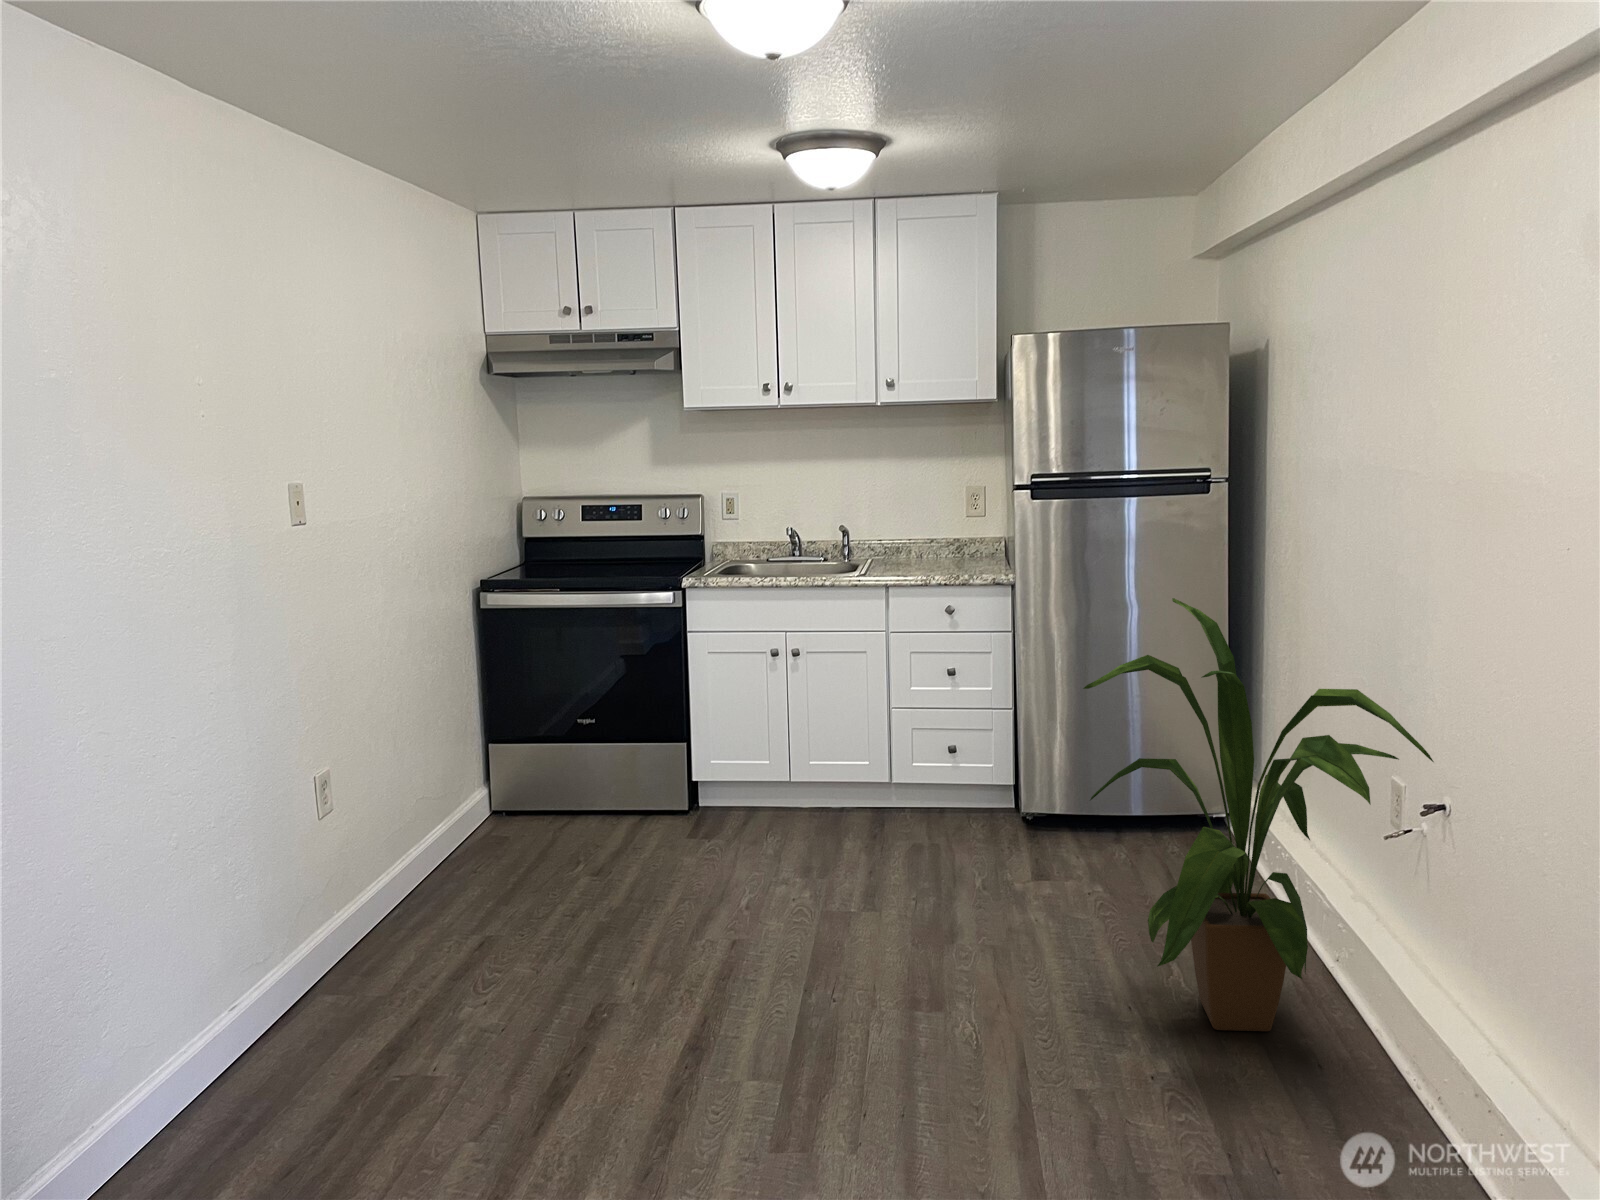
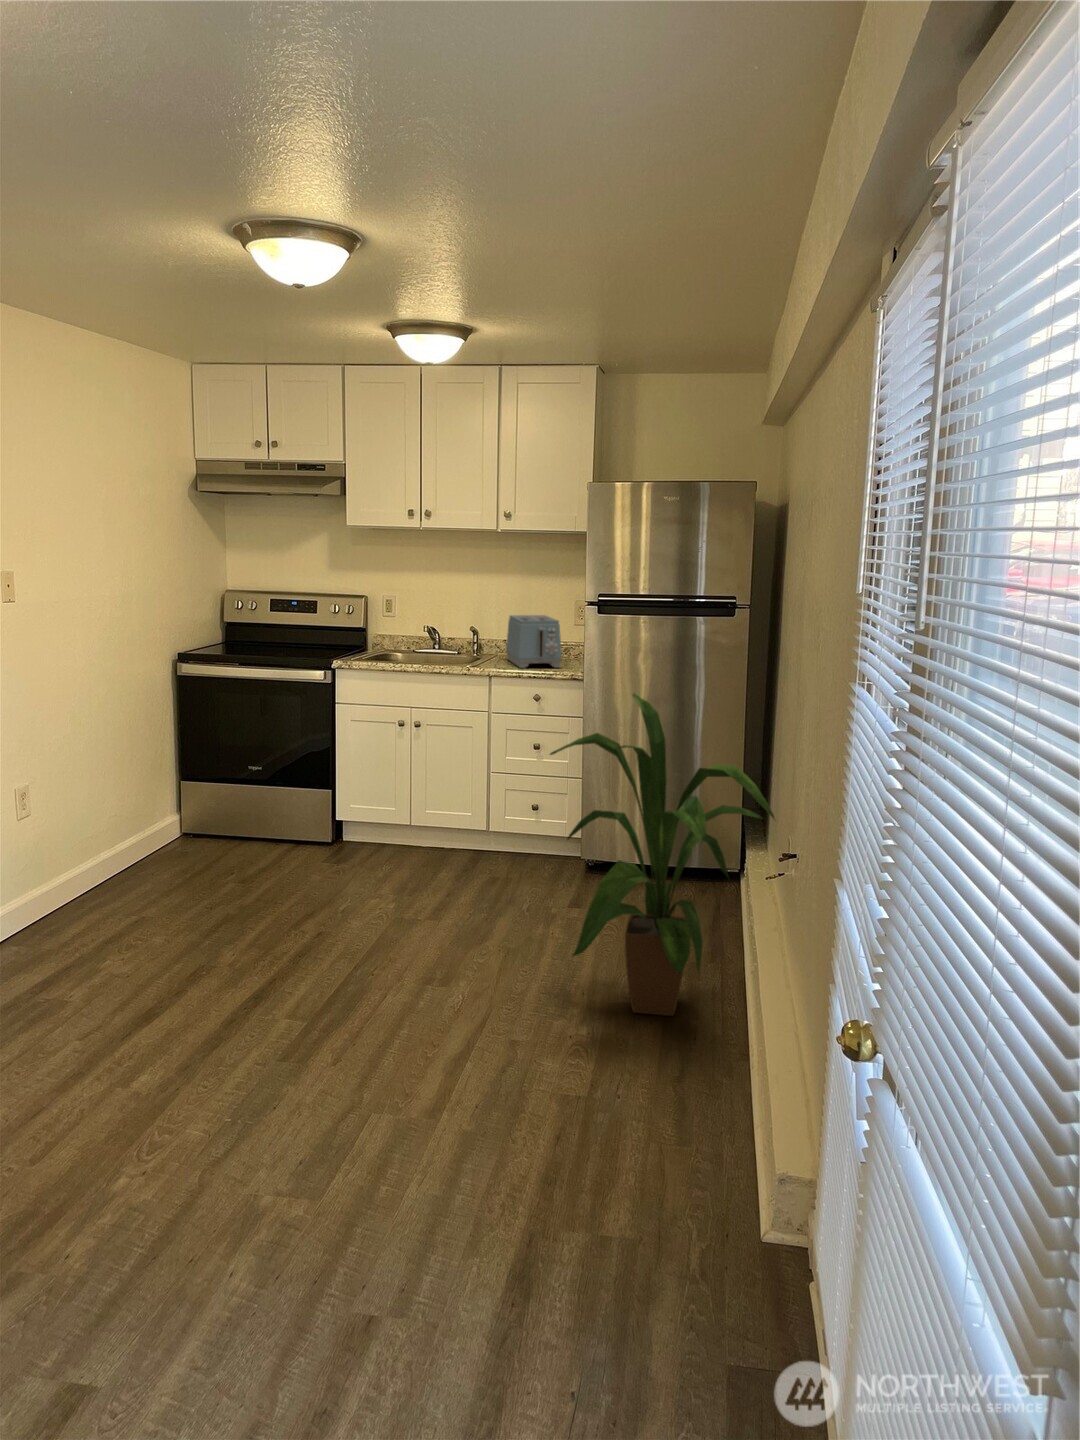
toaster: none [888,507,970,575] -> present [506,615,562,668]

